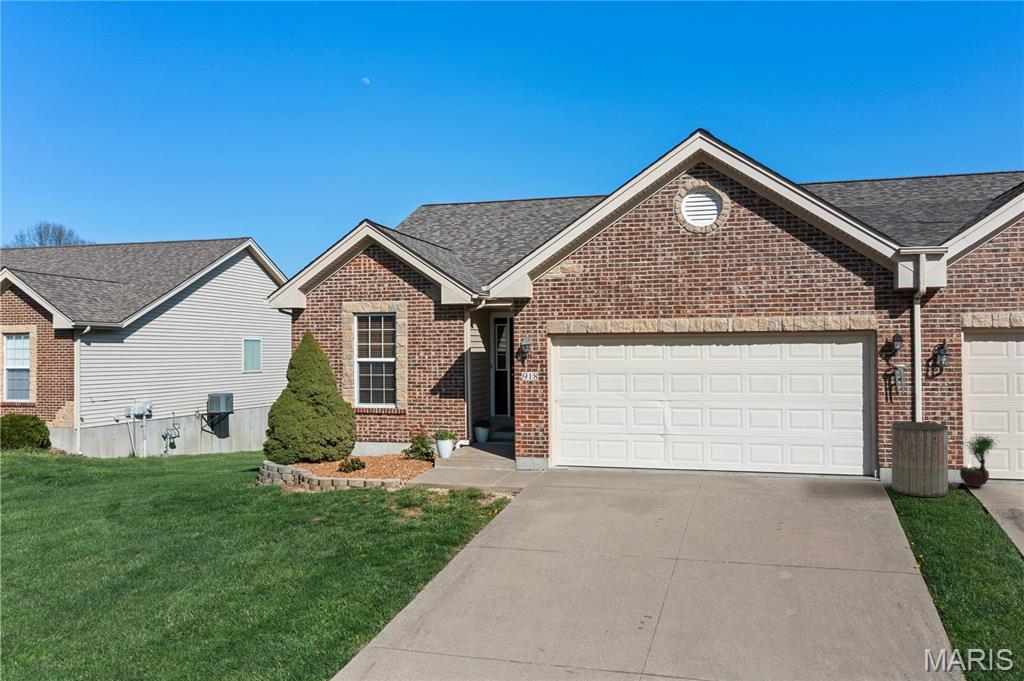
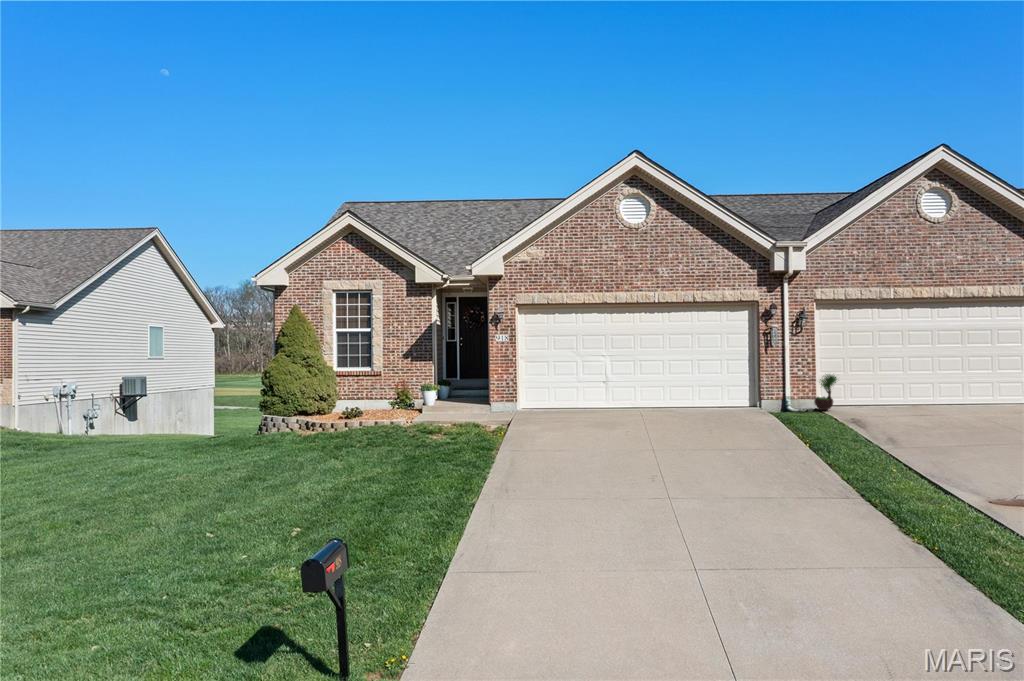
trash can: present [892,422,948,497] -> none [772,366,809,416]

